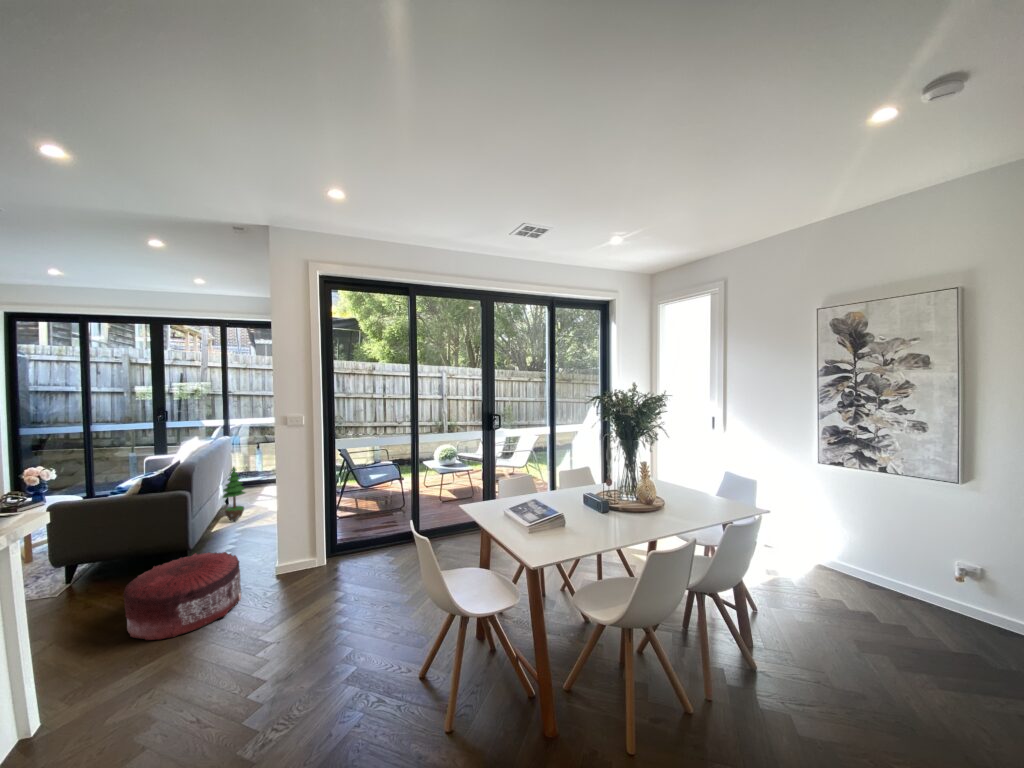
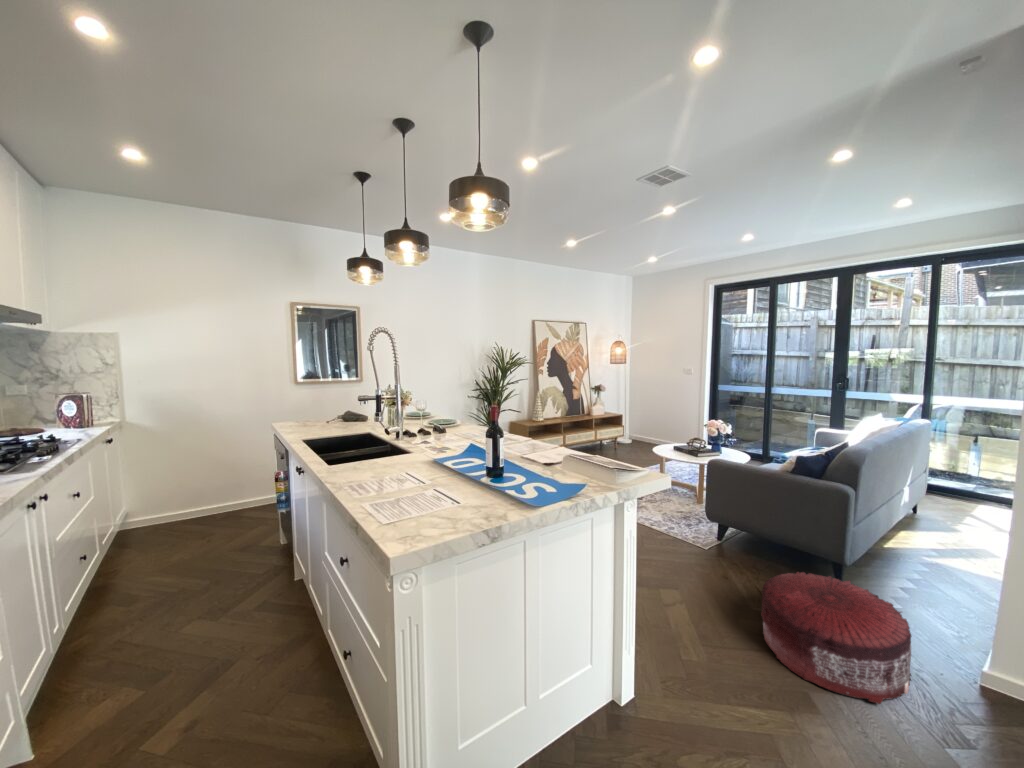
potted tree: present [223,467,245,521] -> none [905,468,945,545]

